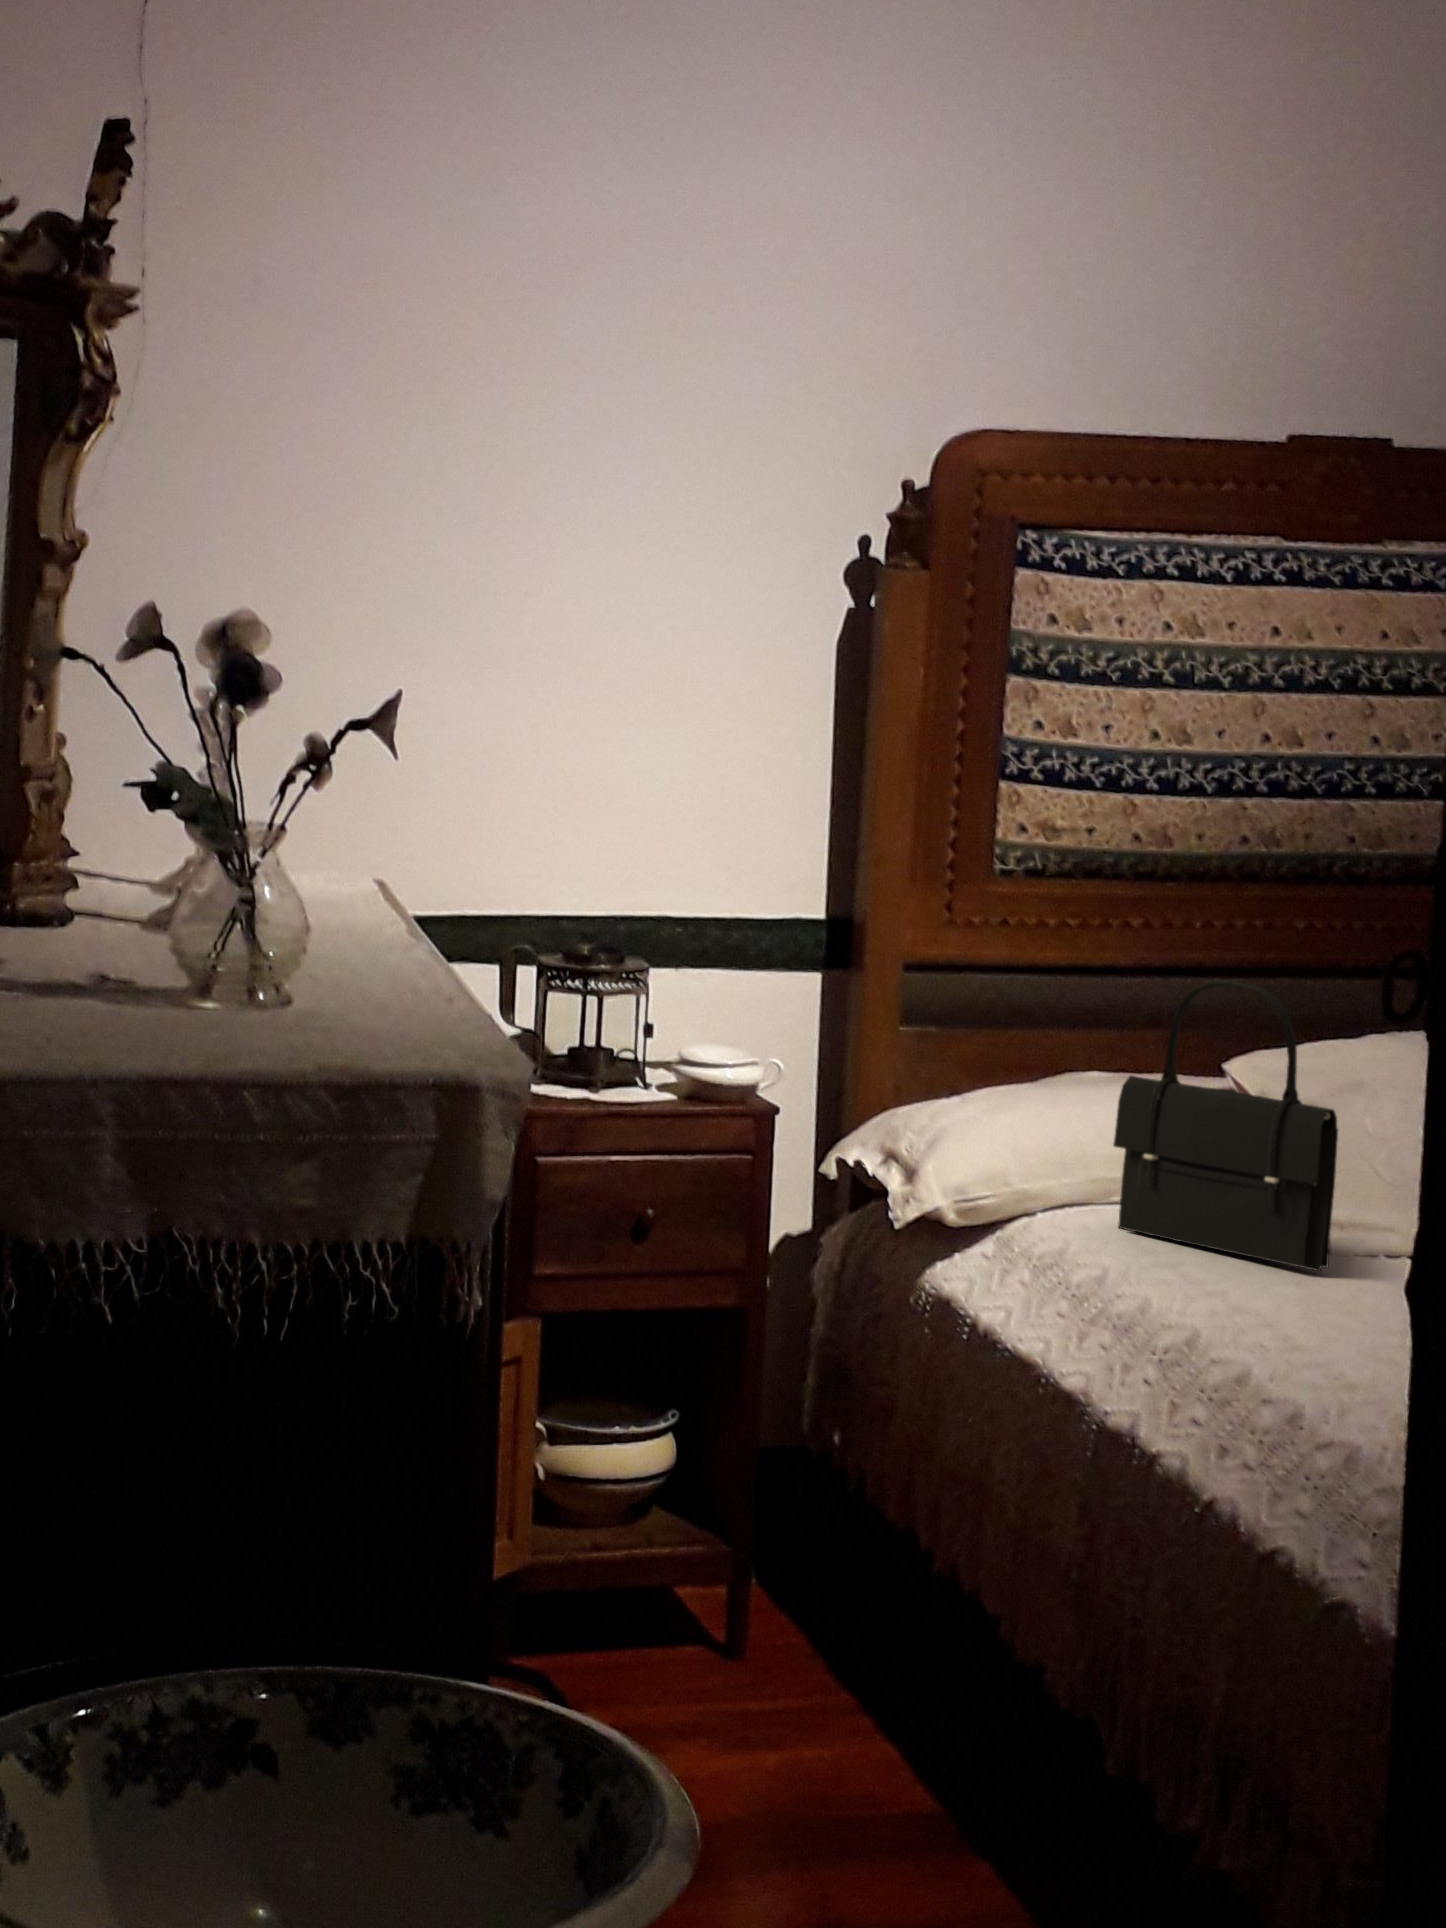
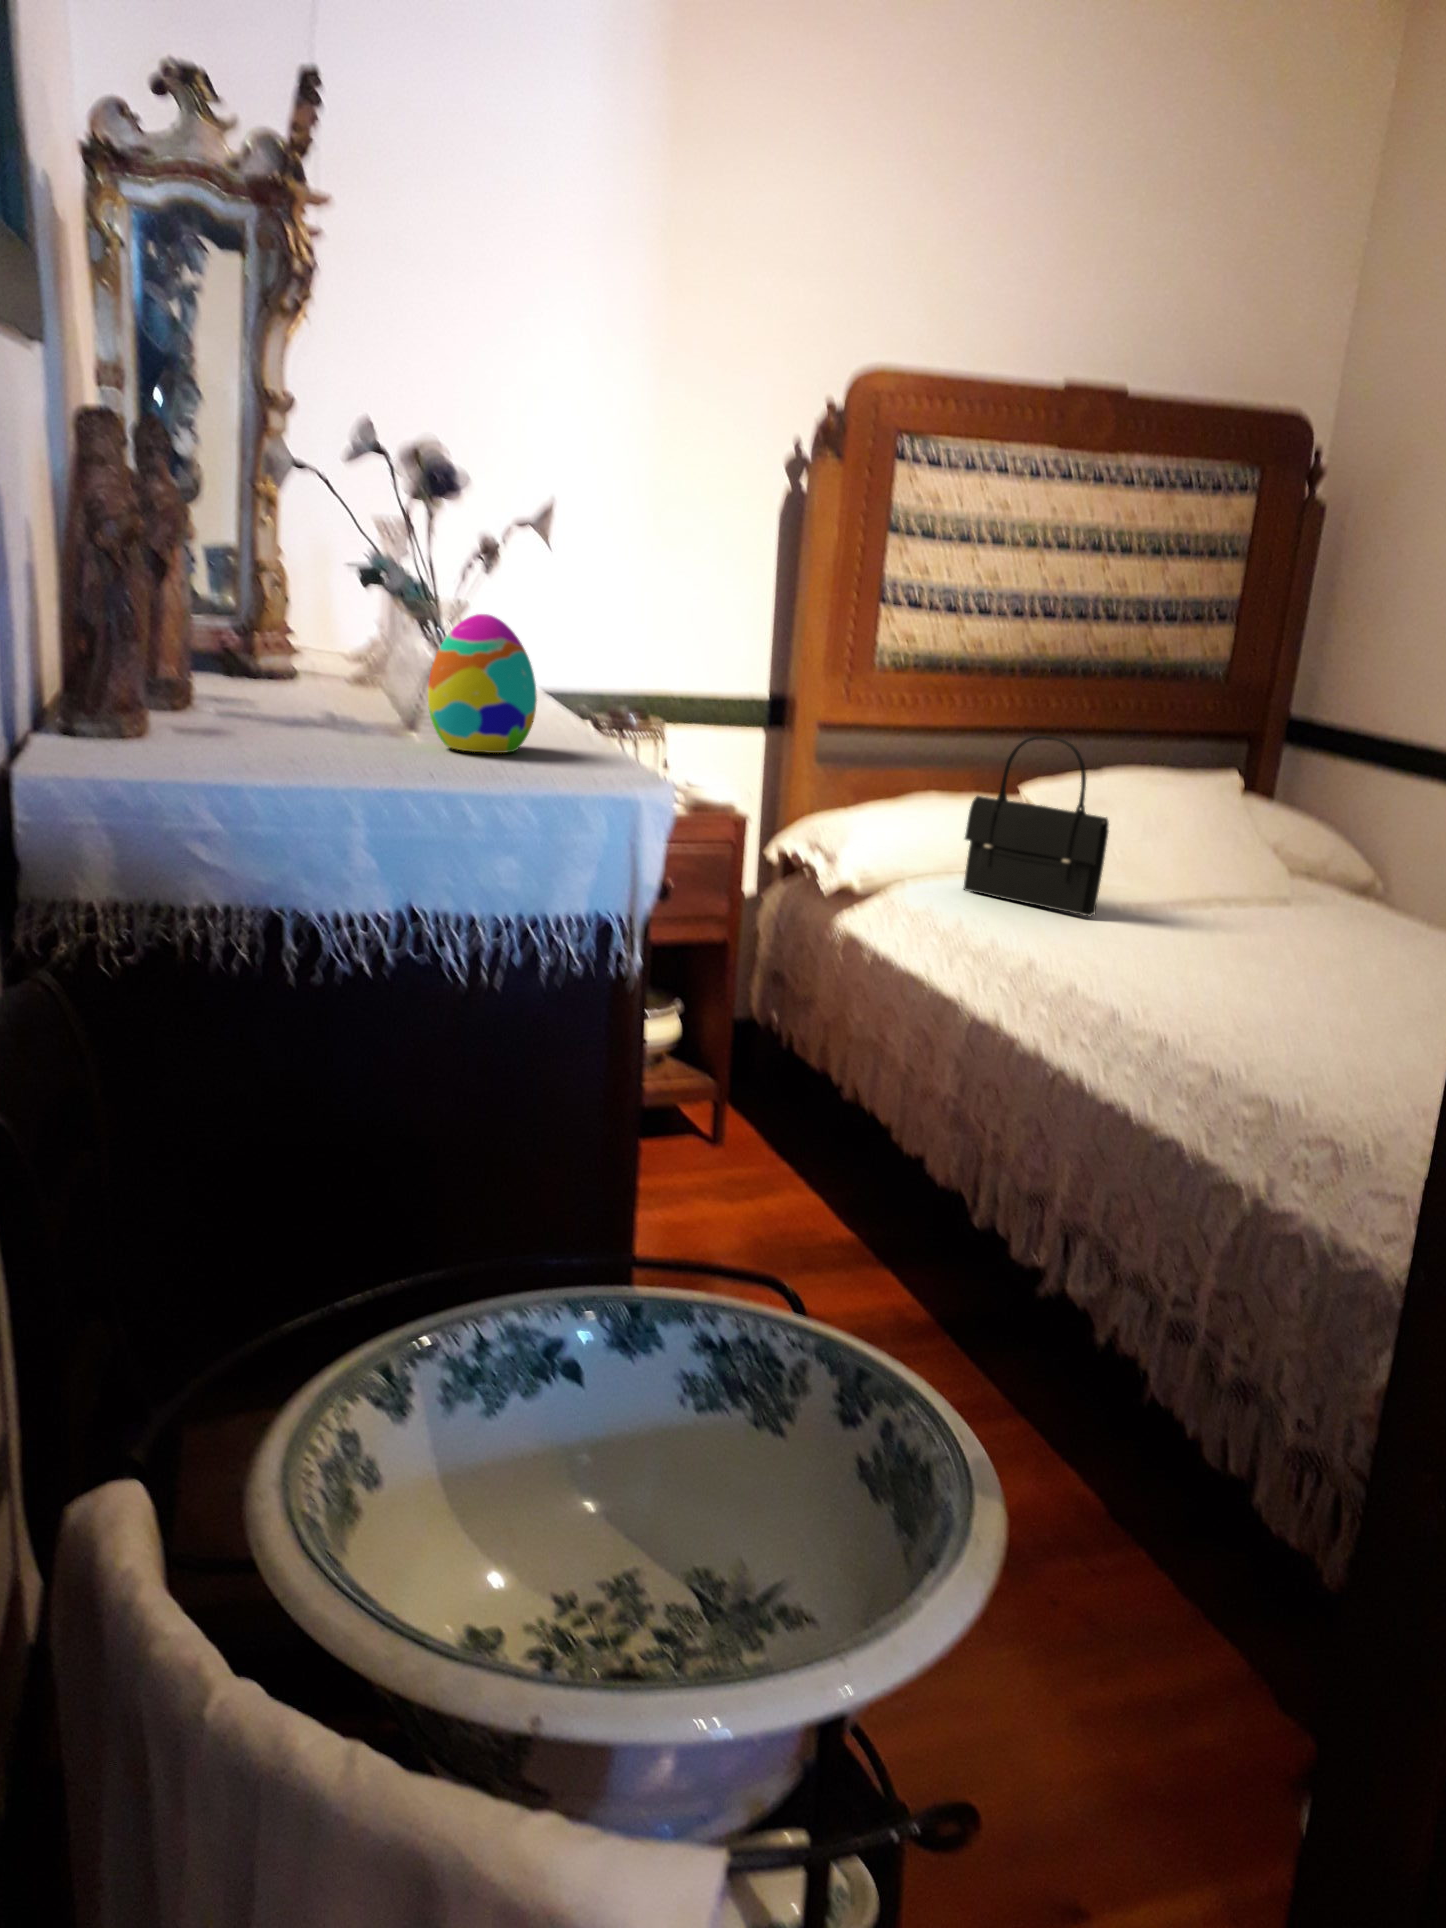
decorative egg: none [206,845,361,1039] -> present [428,614,537,753]

